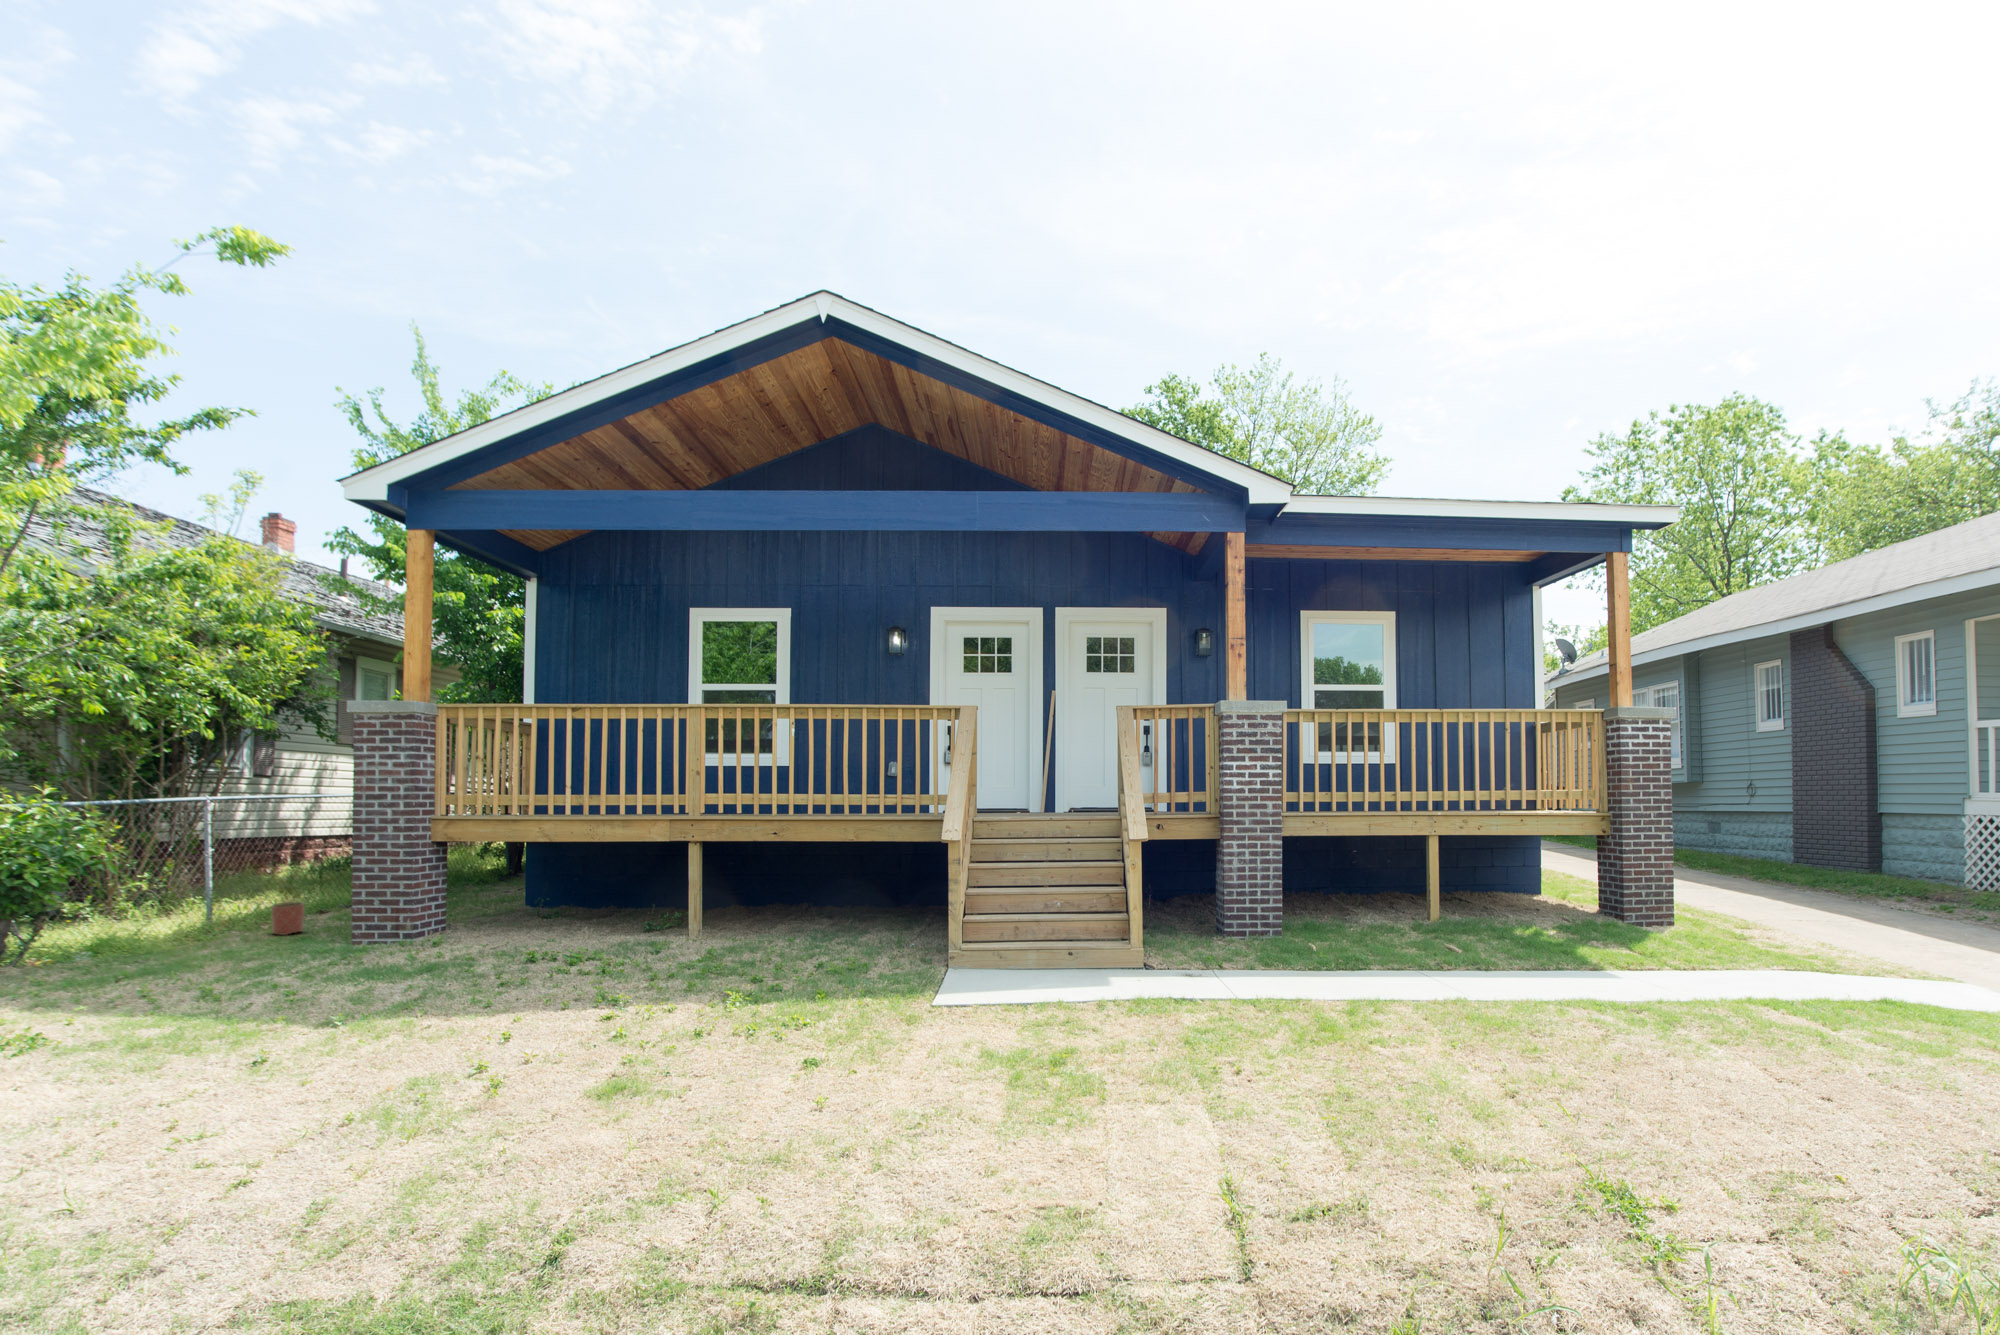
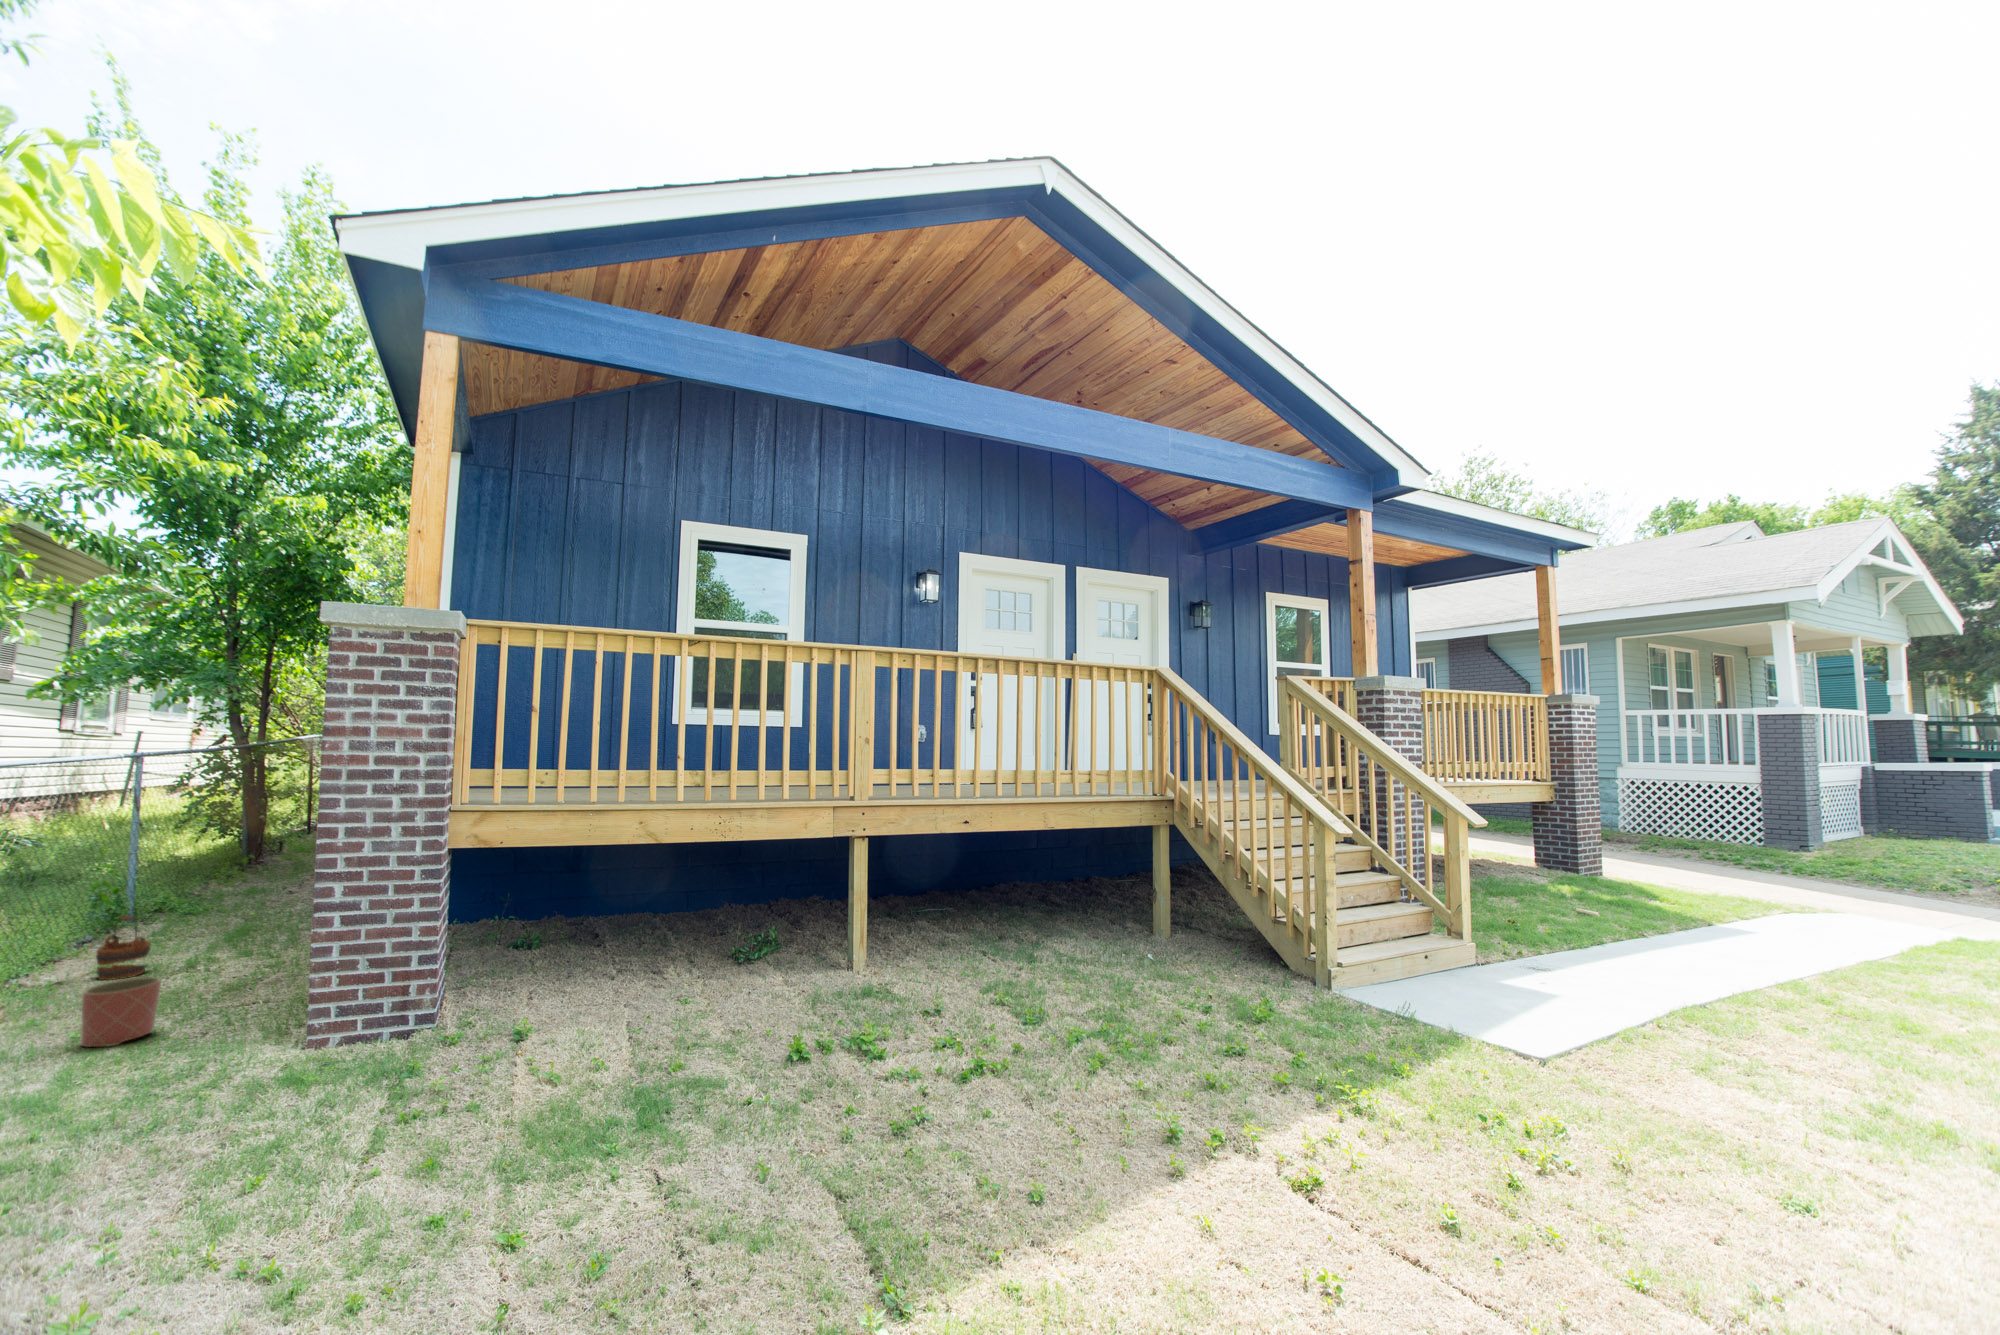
wooden bucket: none [295,870,321,908] -> present [96,916,151,980]

